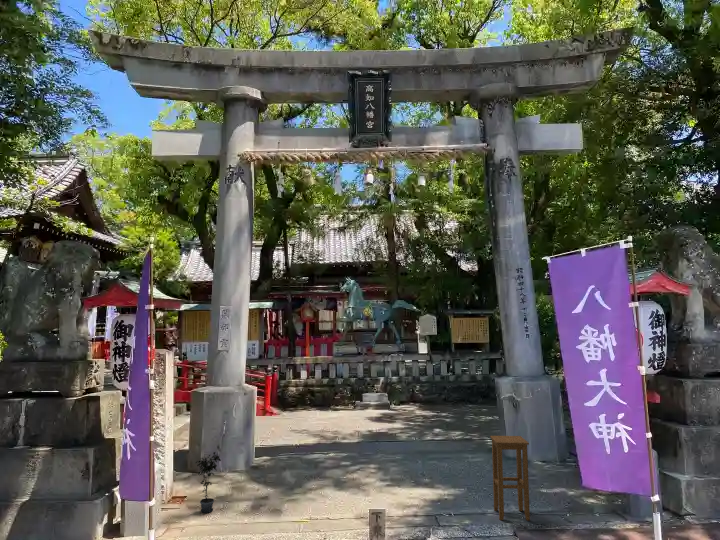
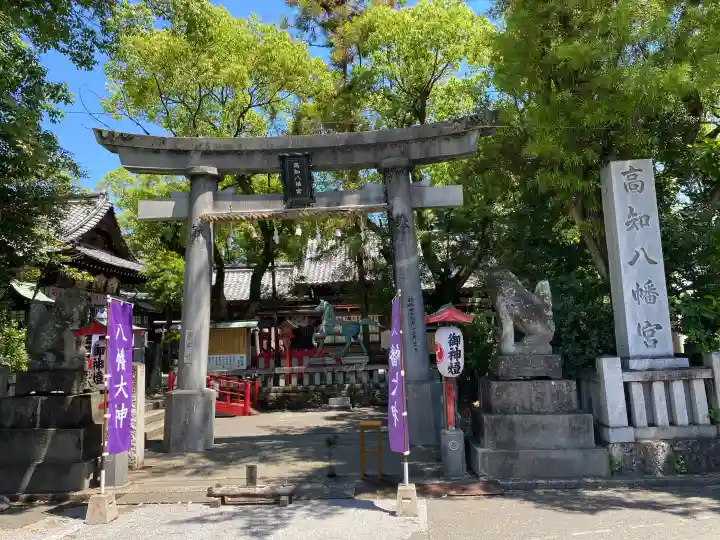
potted plant: present [196,452,221,513] -> present [326,434,339,475]

